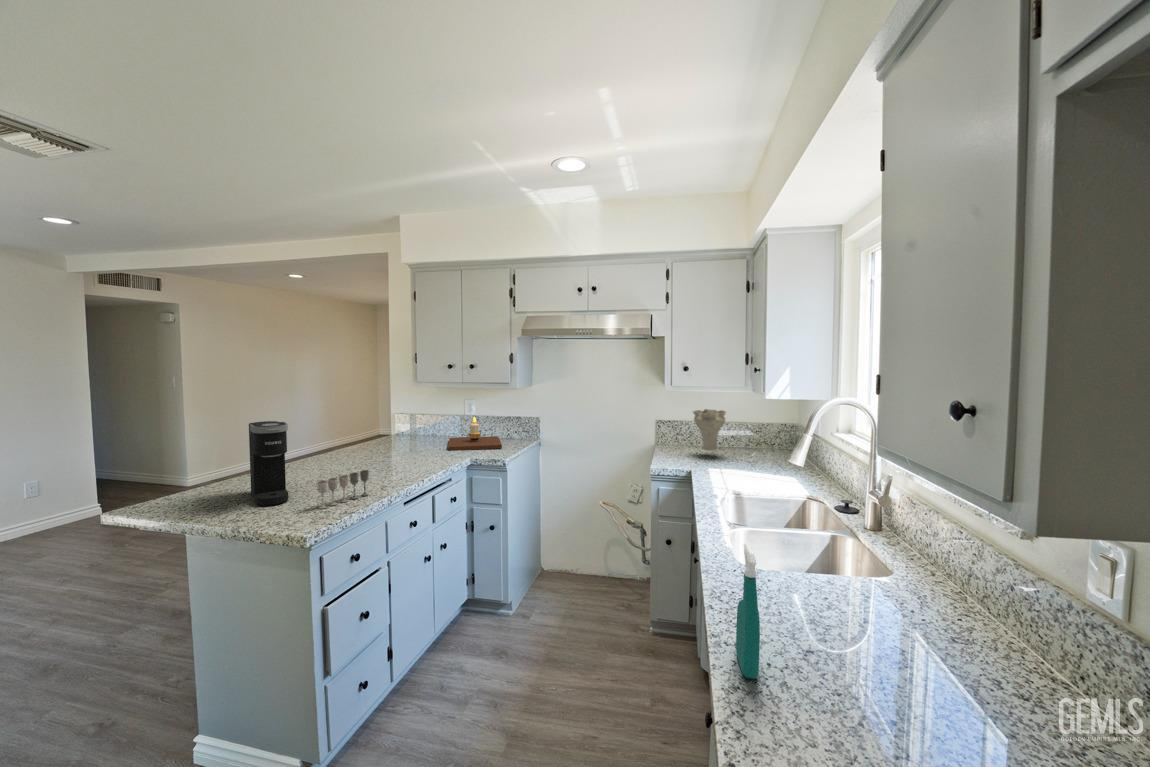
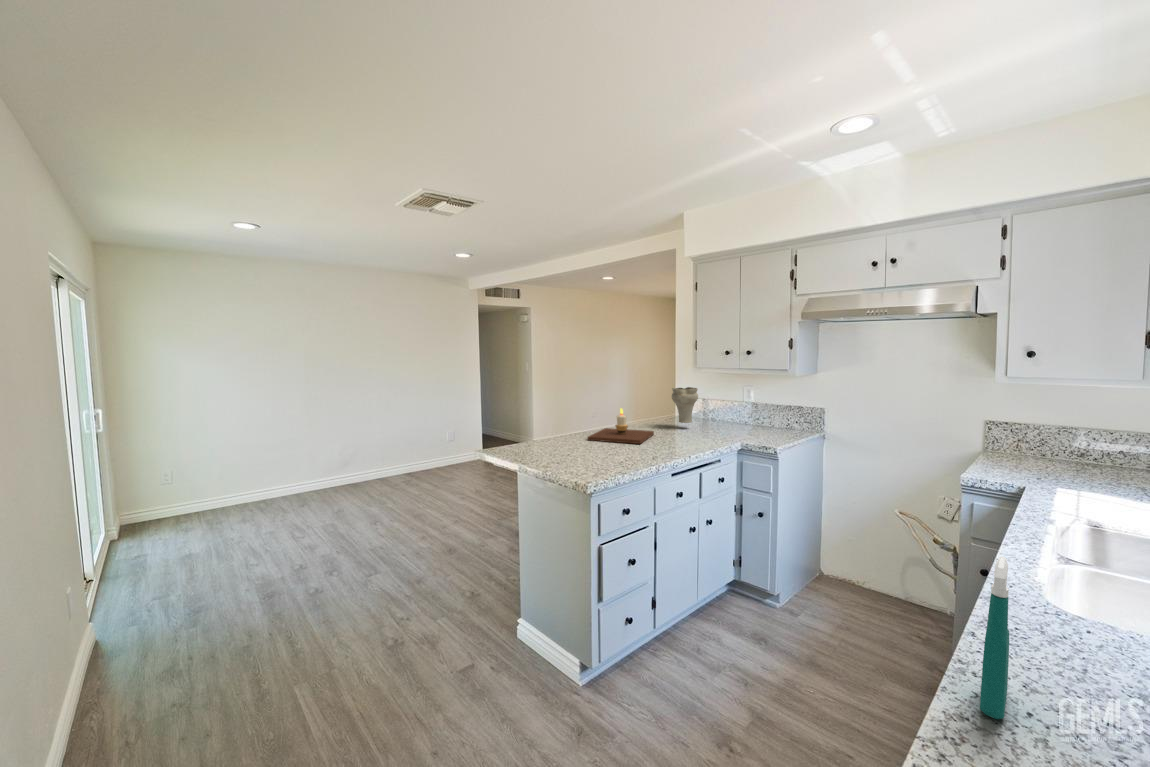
vase: present [693,409,726,450] -> present [672,387,698,423]
candle: present [448,417,502,450] -> present [587,408,654,444]
coffee maker: present [249,421,289,506] -> none [558,395,582,459]
wine glass: present [317,470,369,509] -> none [599,440,639,466]

